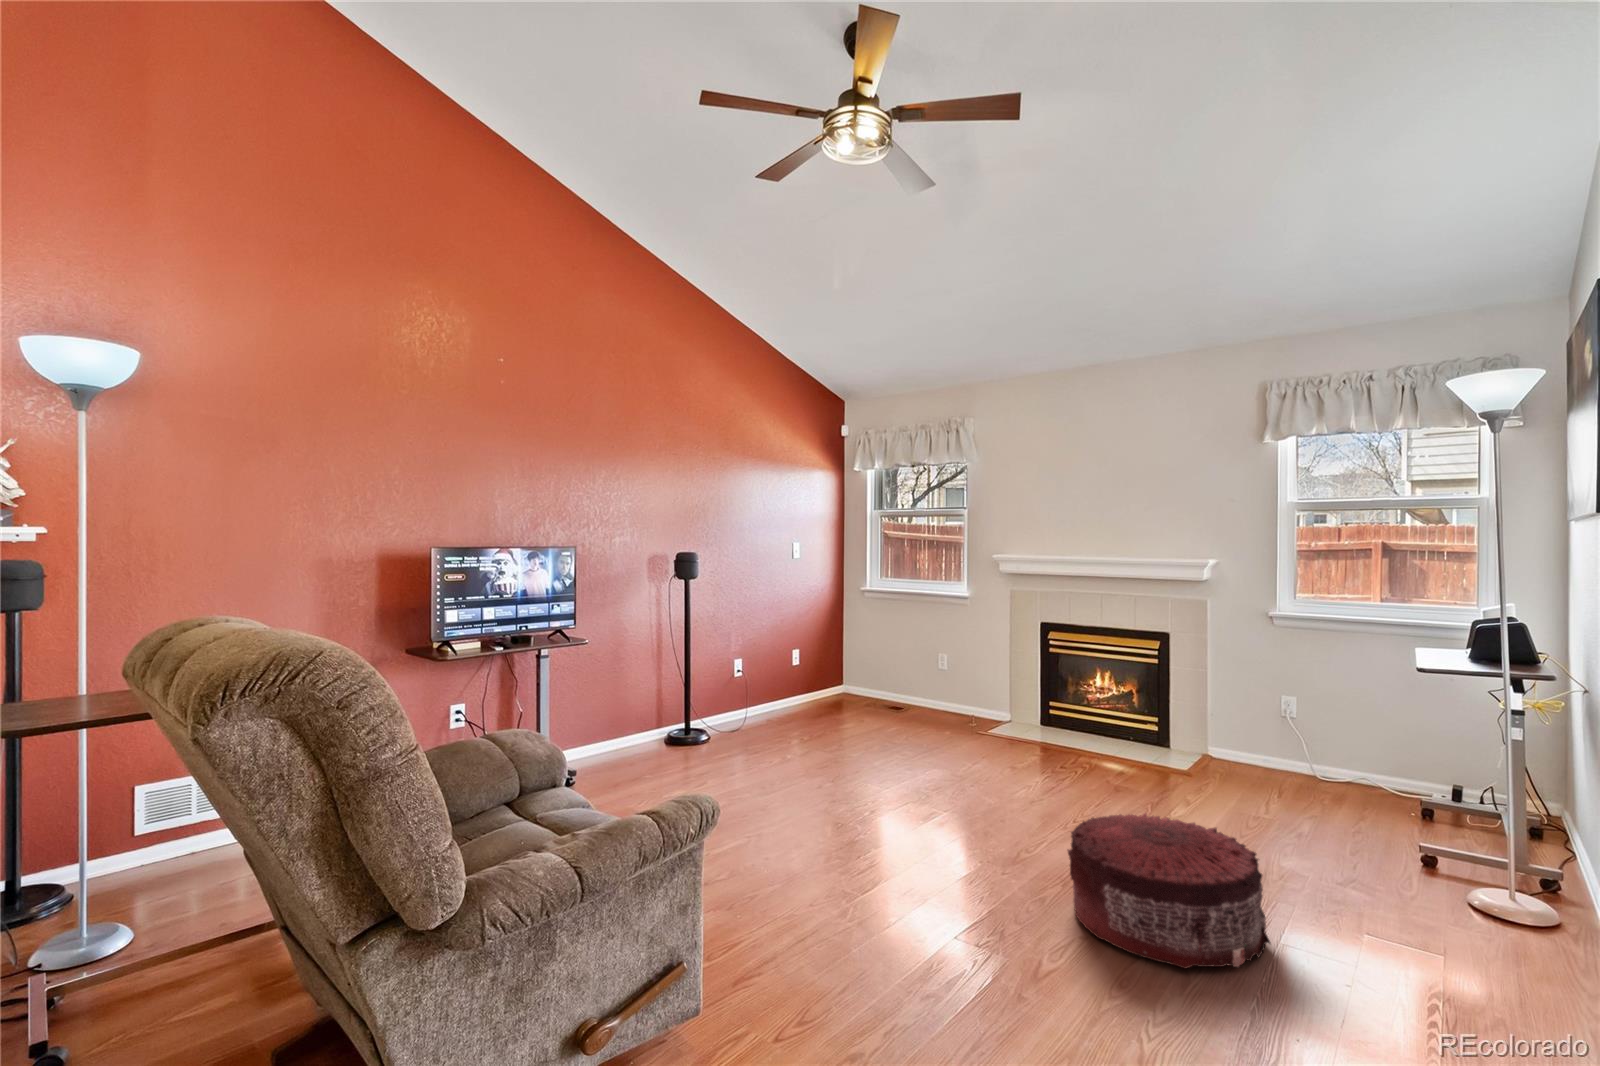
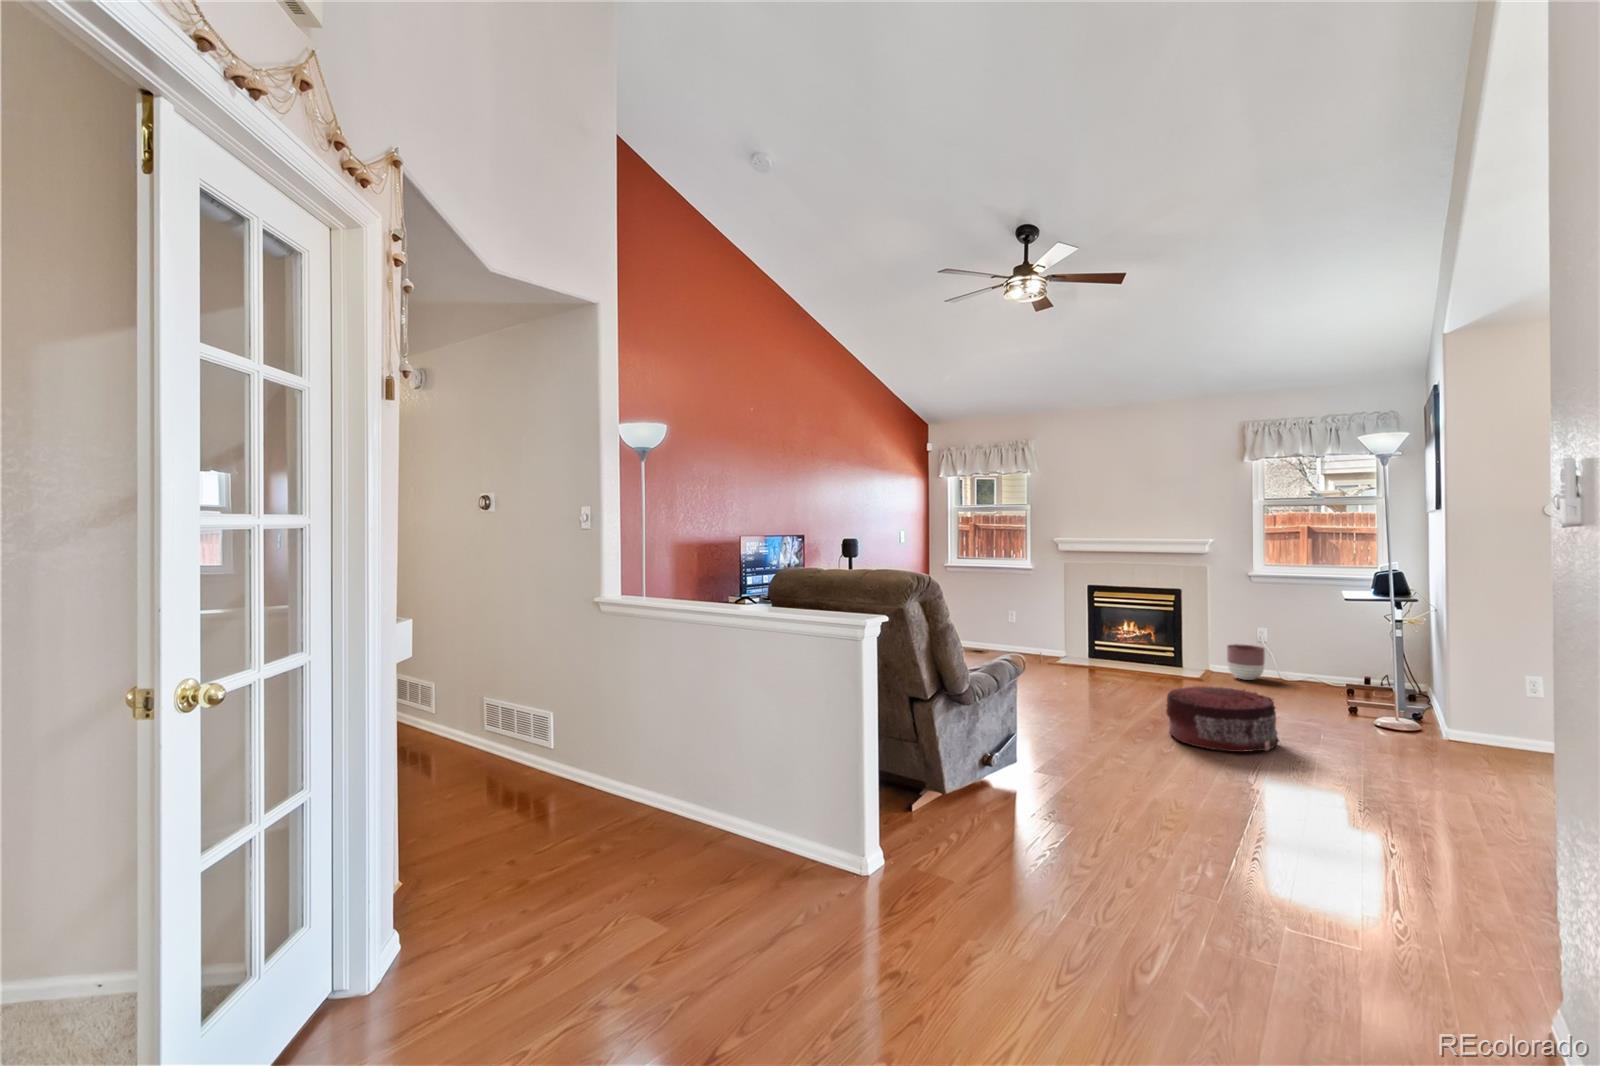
planter: none [1235,721,1294,779] -> present [1227,644,1265,680]

